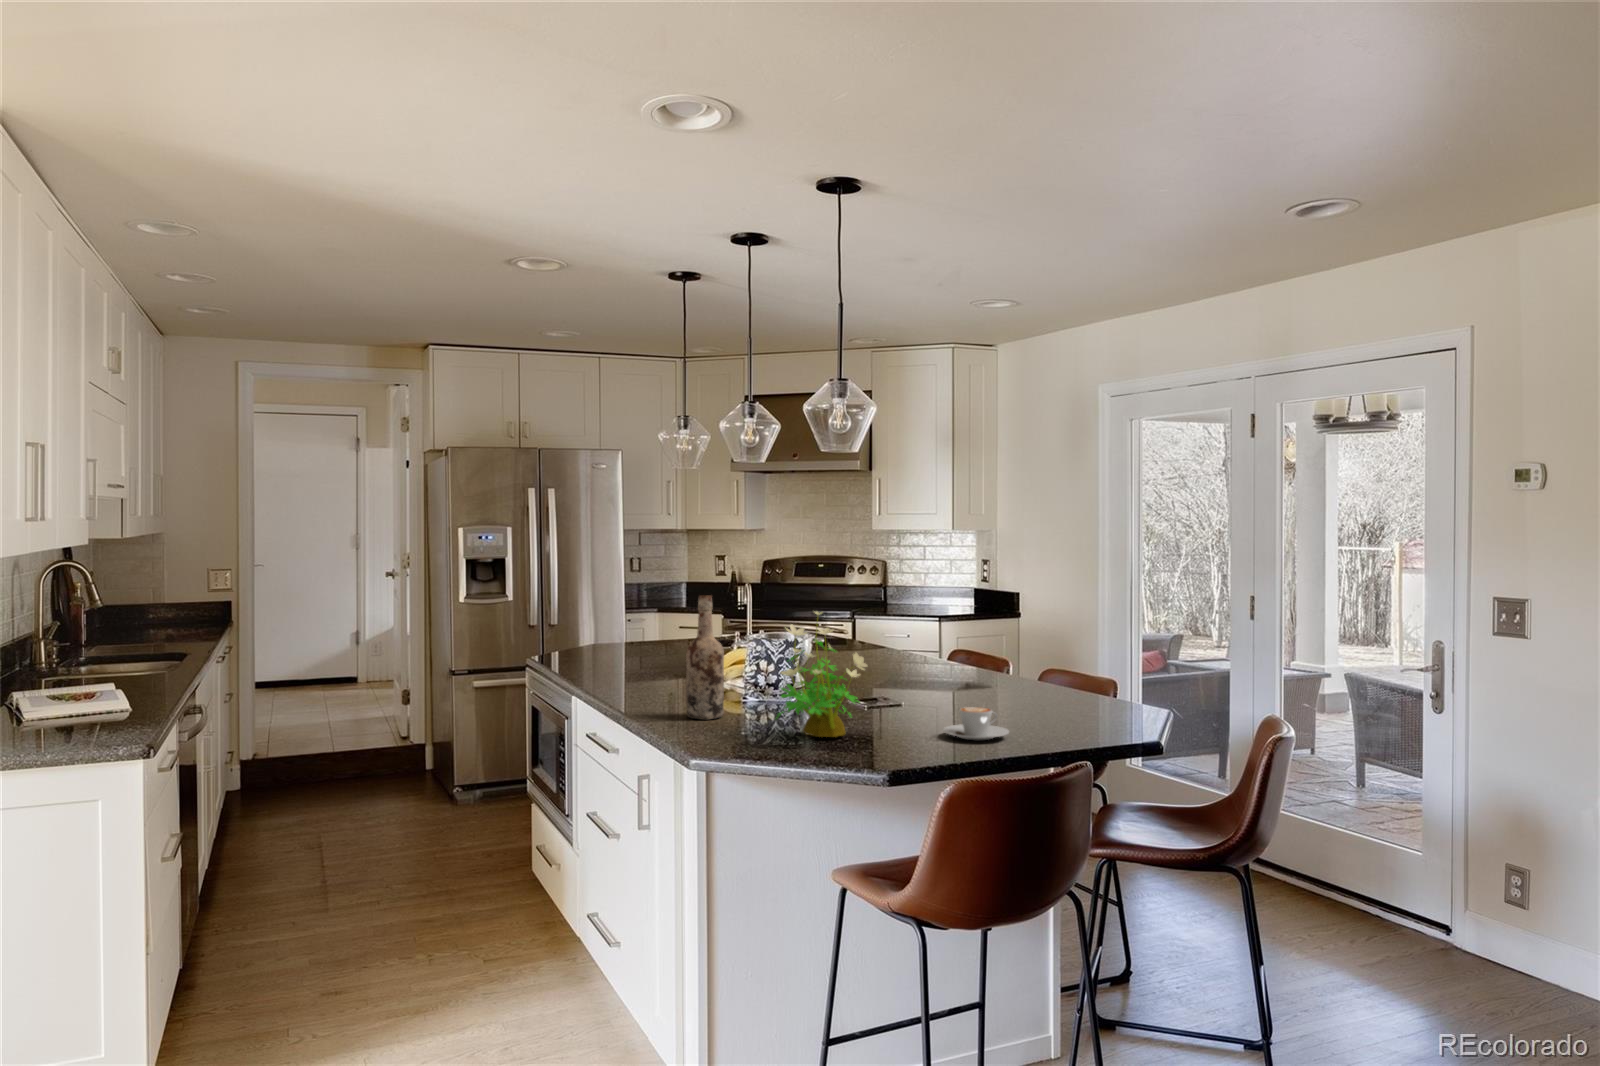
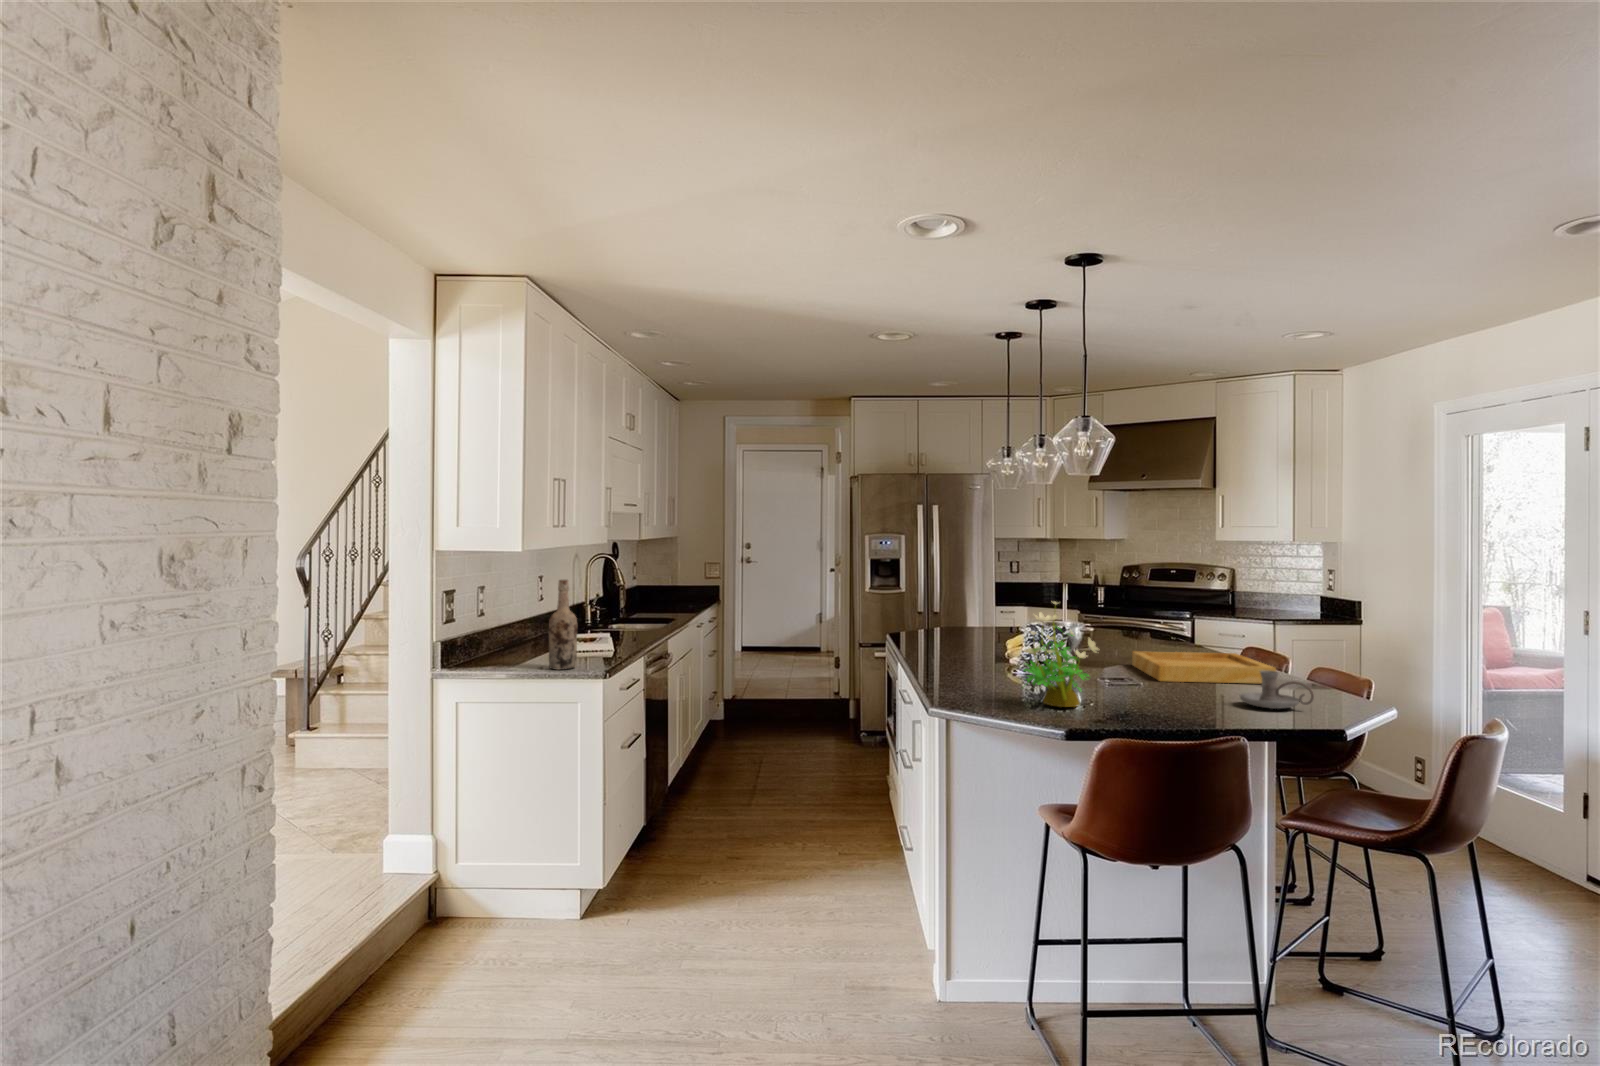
wine bottle: present [686,595,724,719] -> present [549,580,577,670]
tray: none [851,659,1009,696] -> present [1132,651,1276,684]
candle holder: none [997,677,1070,718] -> present [1240,671,1314,709]
coffee cup: present [943,707,1009,740] -> none [1167,692,1231,722]

